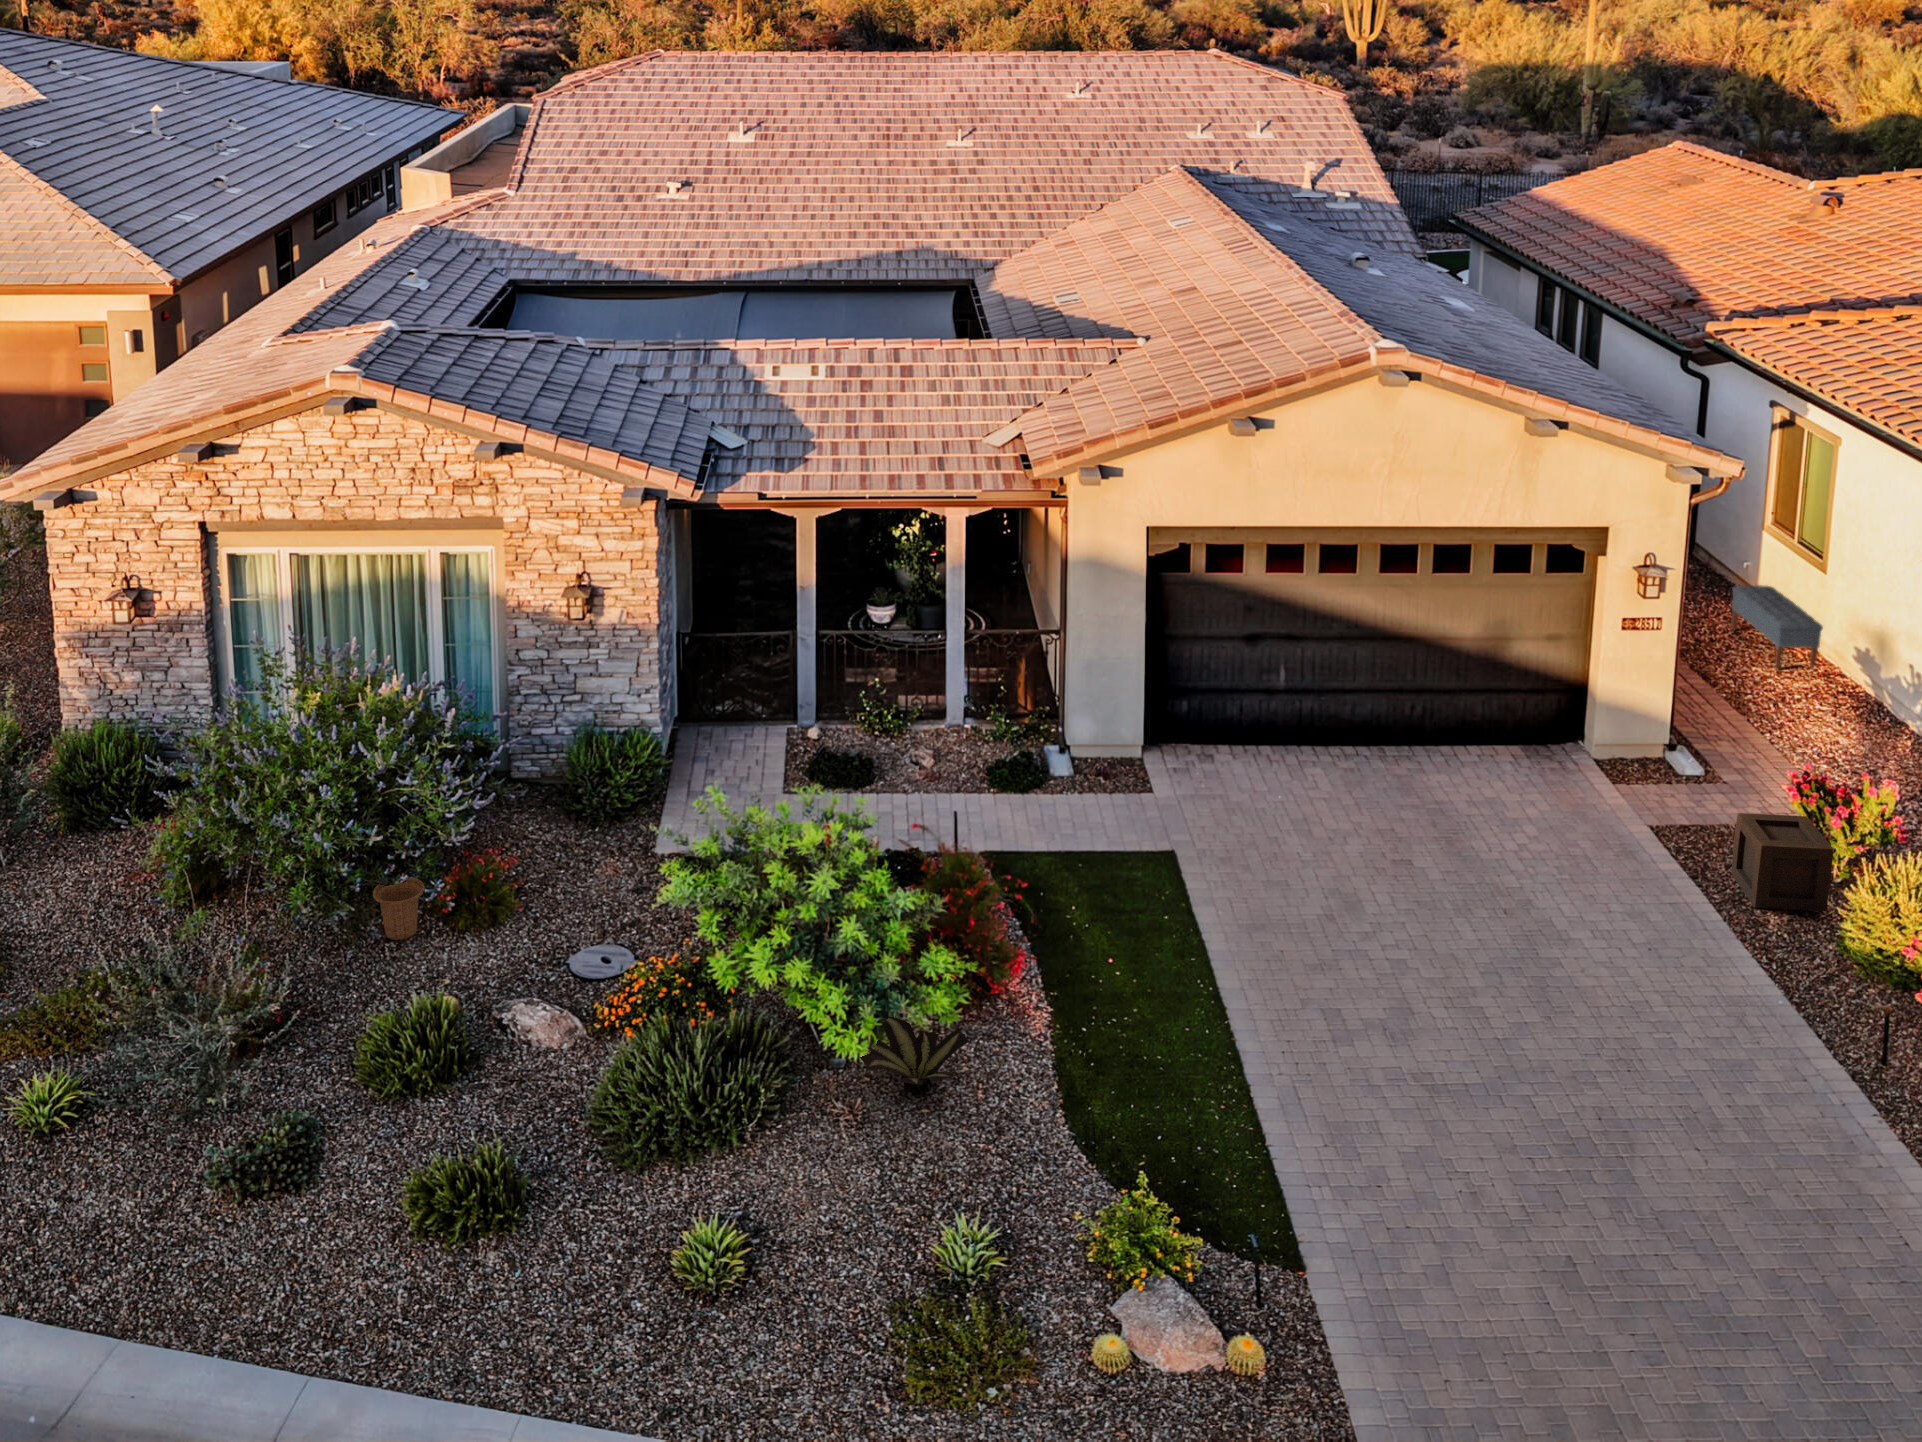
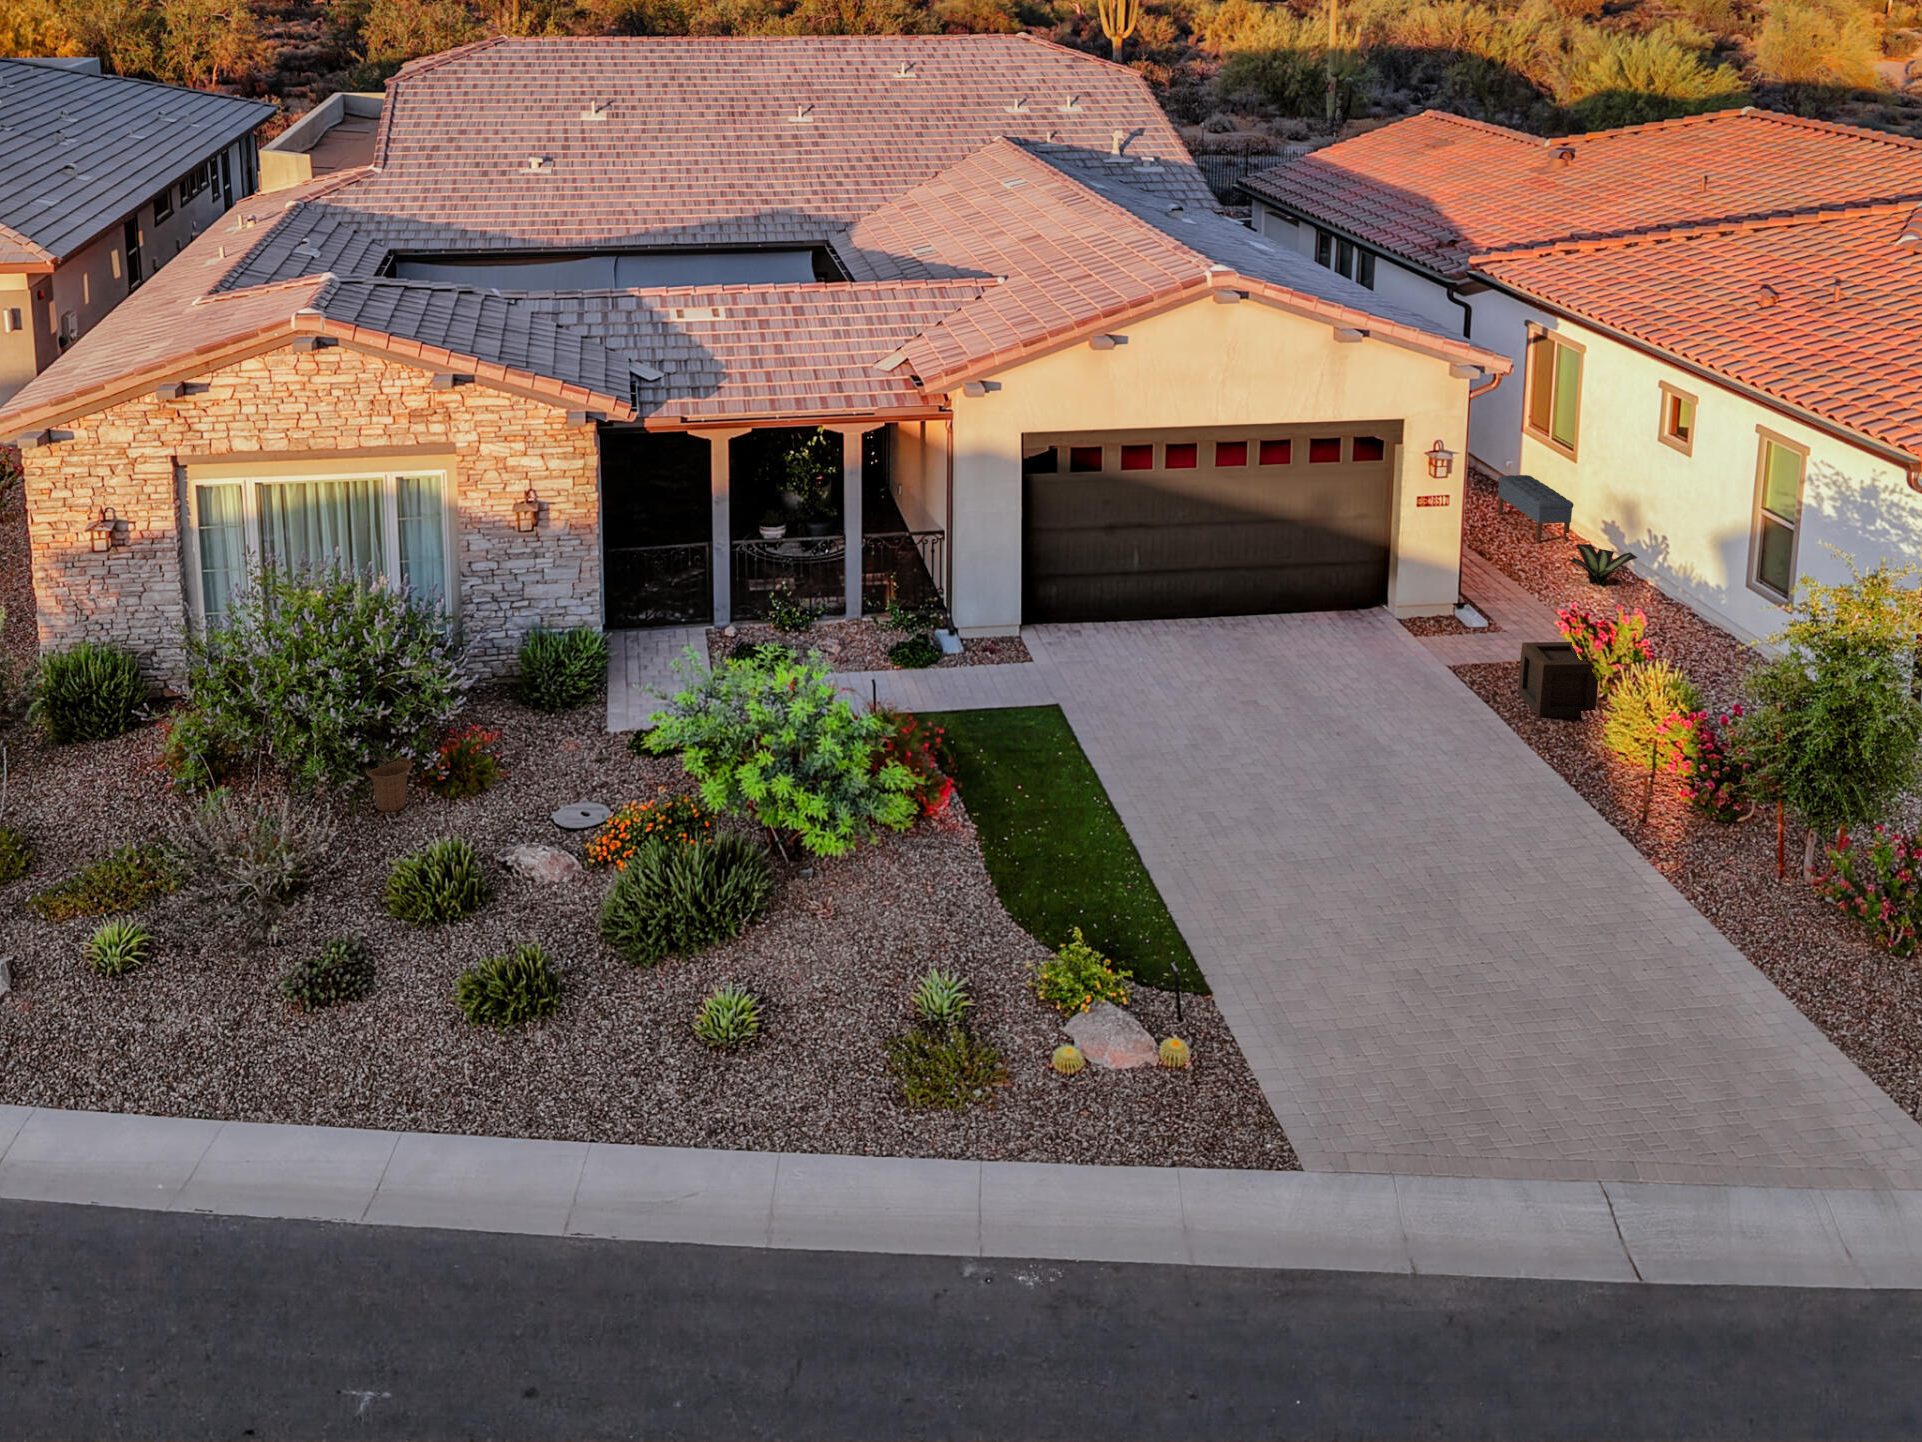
potted plant: present [859,1017,969,1095] -> present [1569,544,1637,586]

